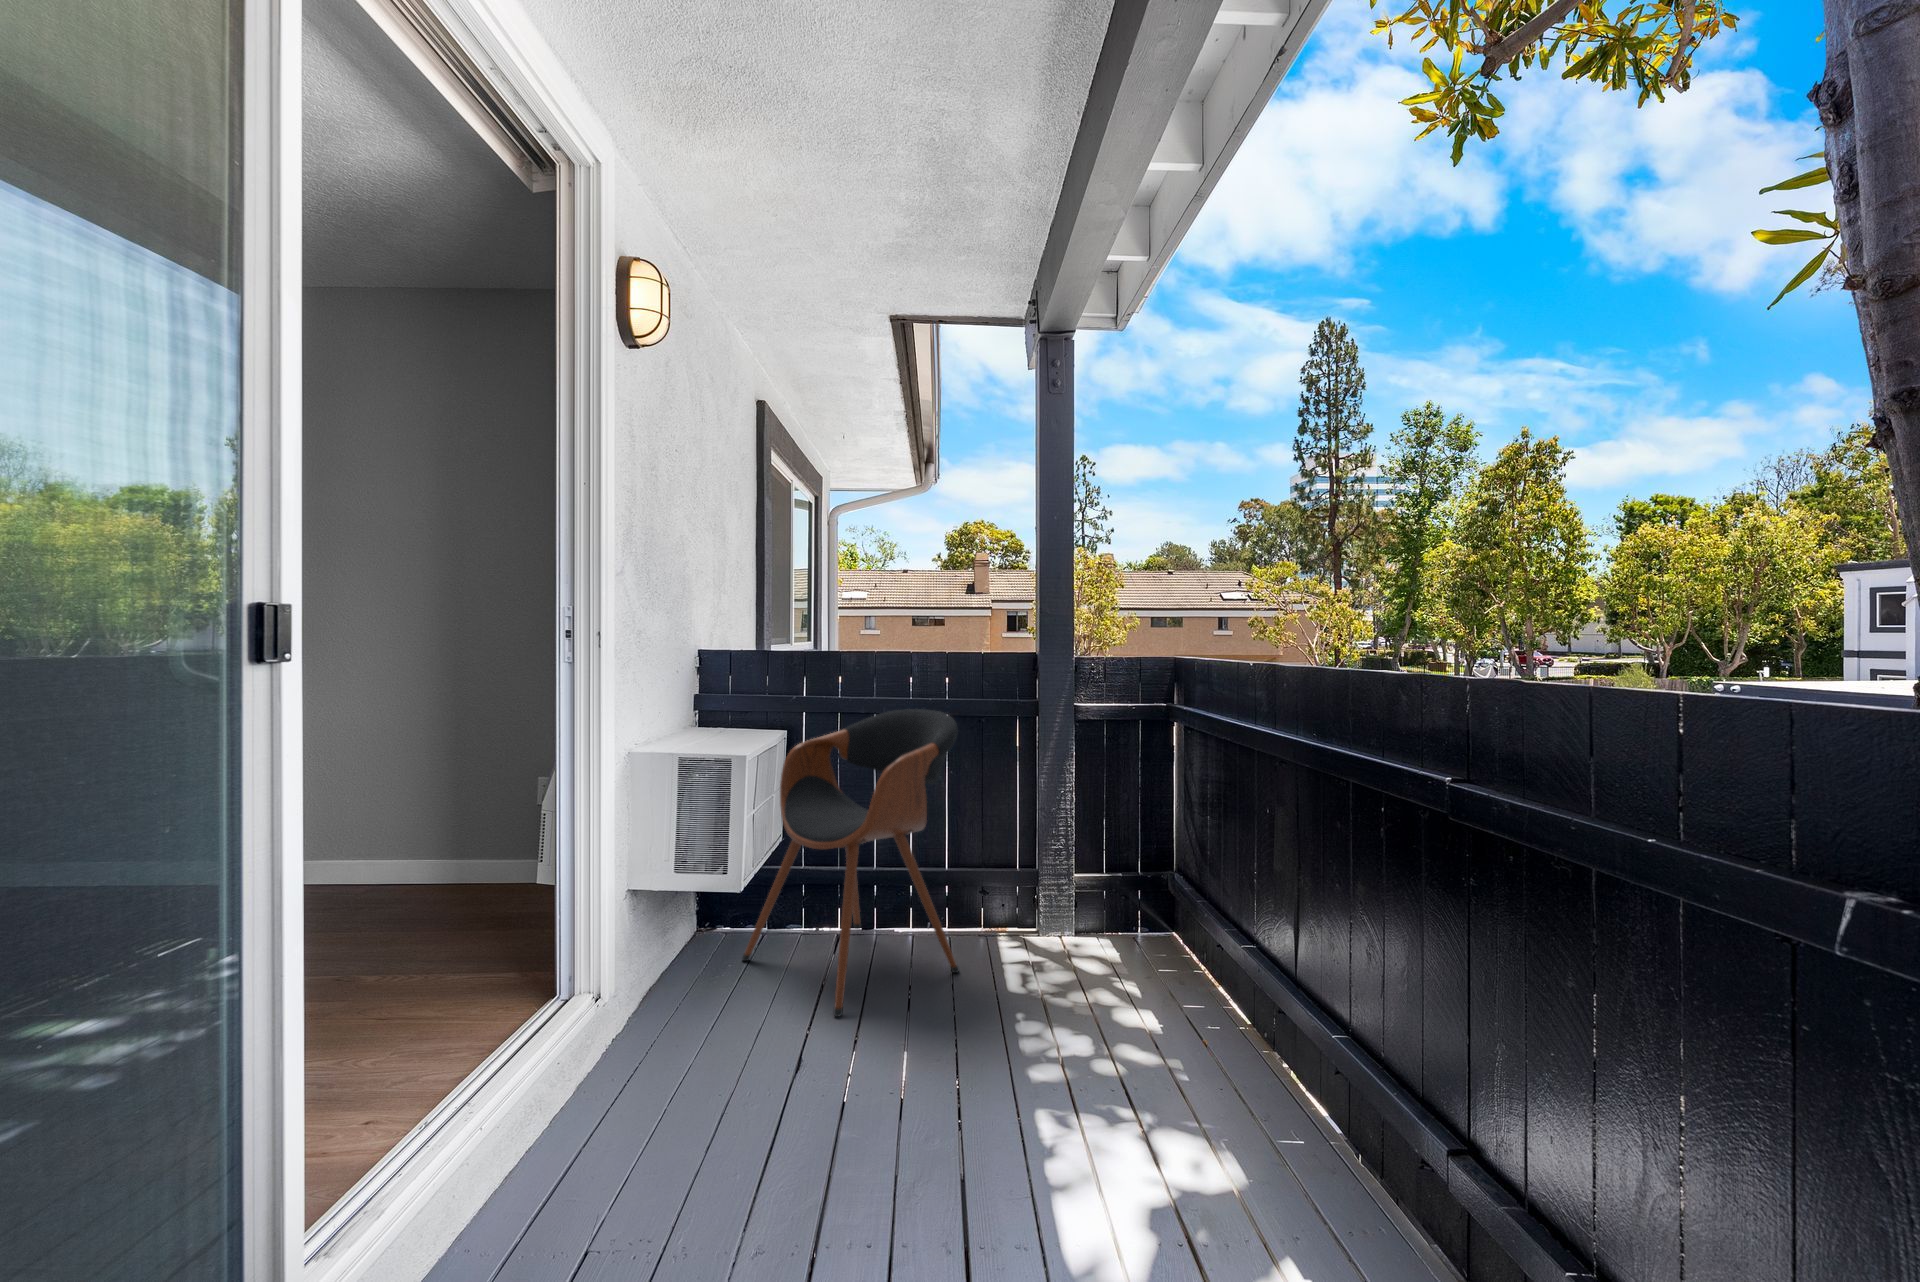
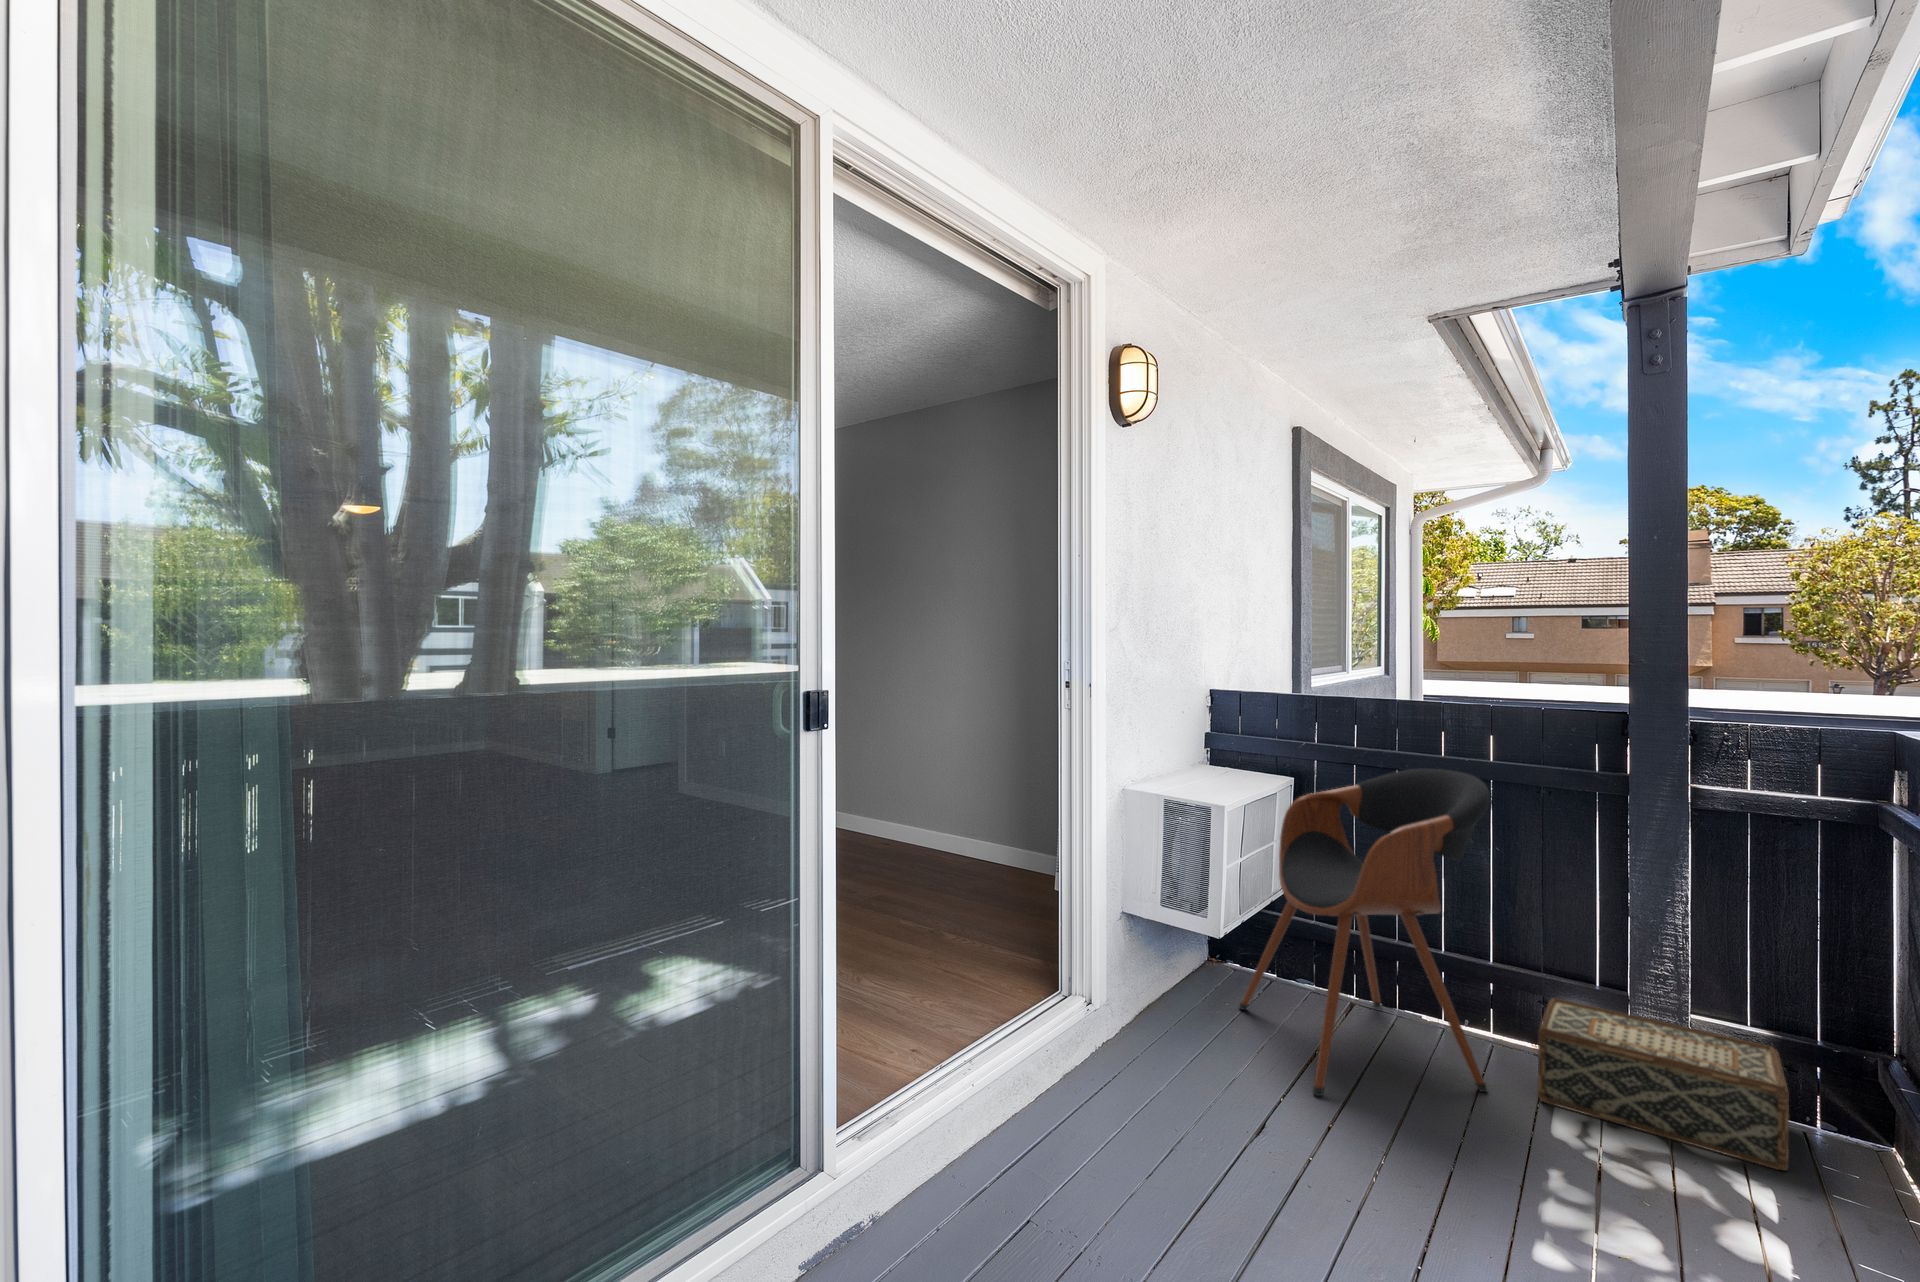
woven basket: none [989,885,1140,969] -> present [1538,998,1789,1171]

